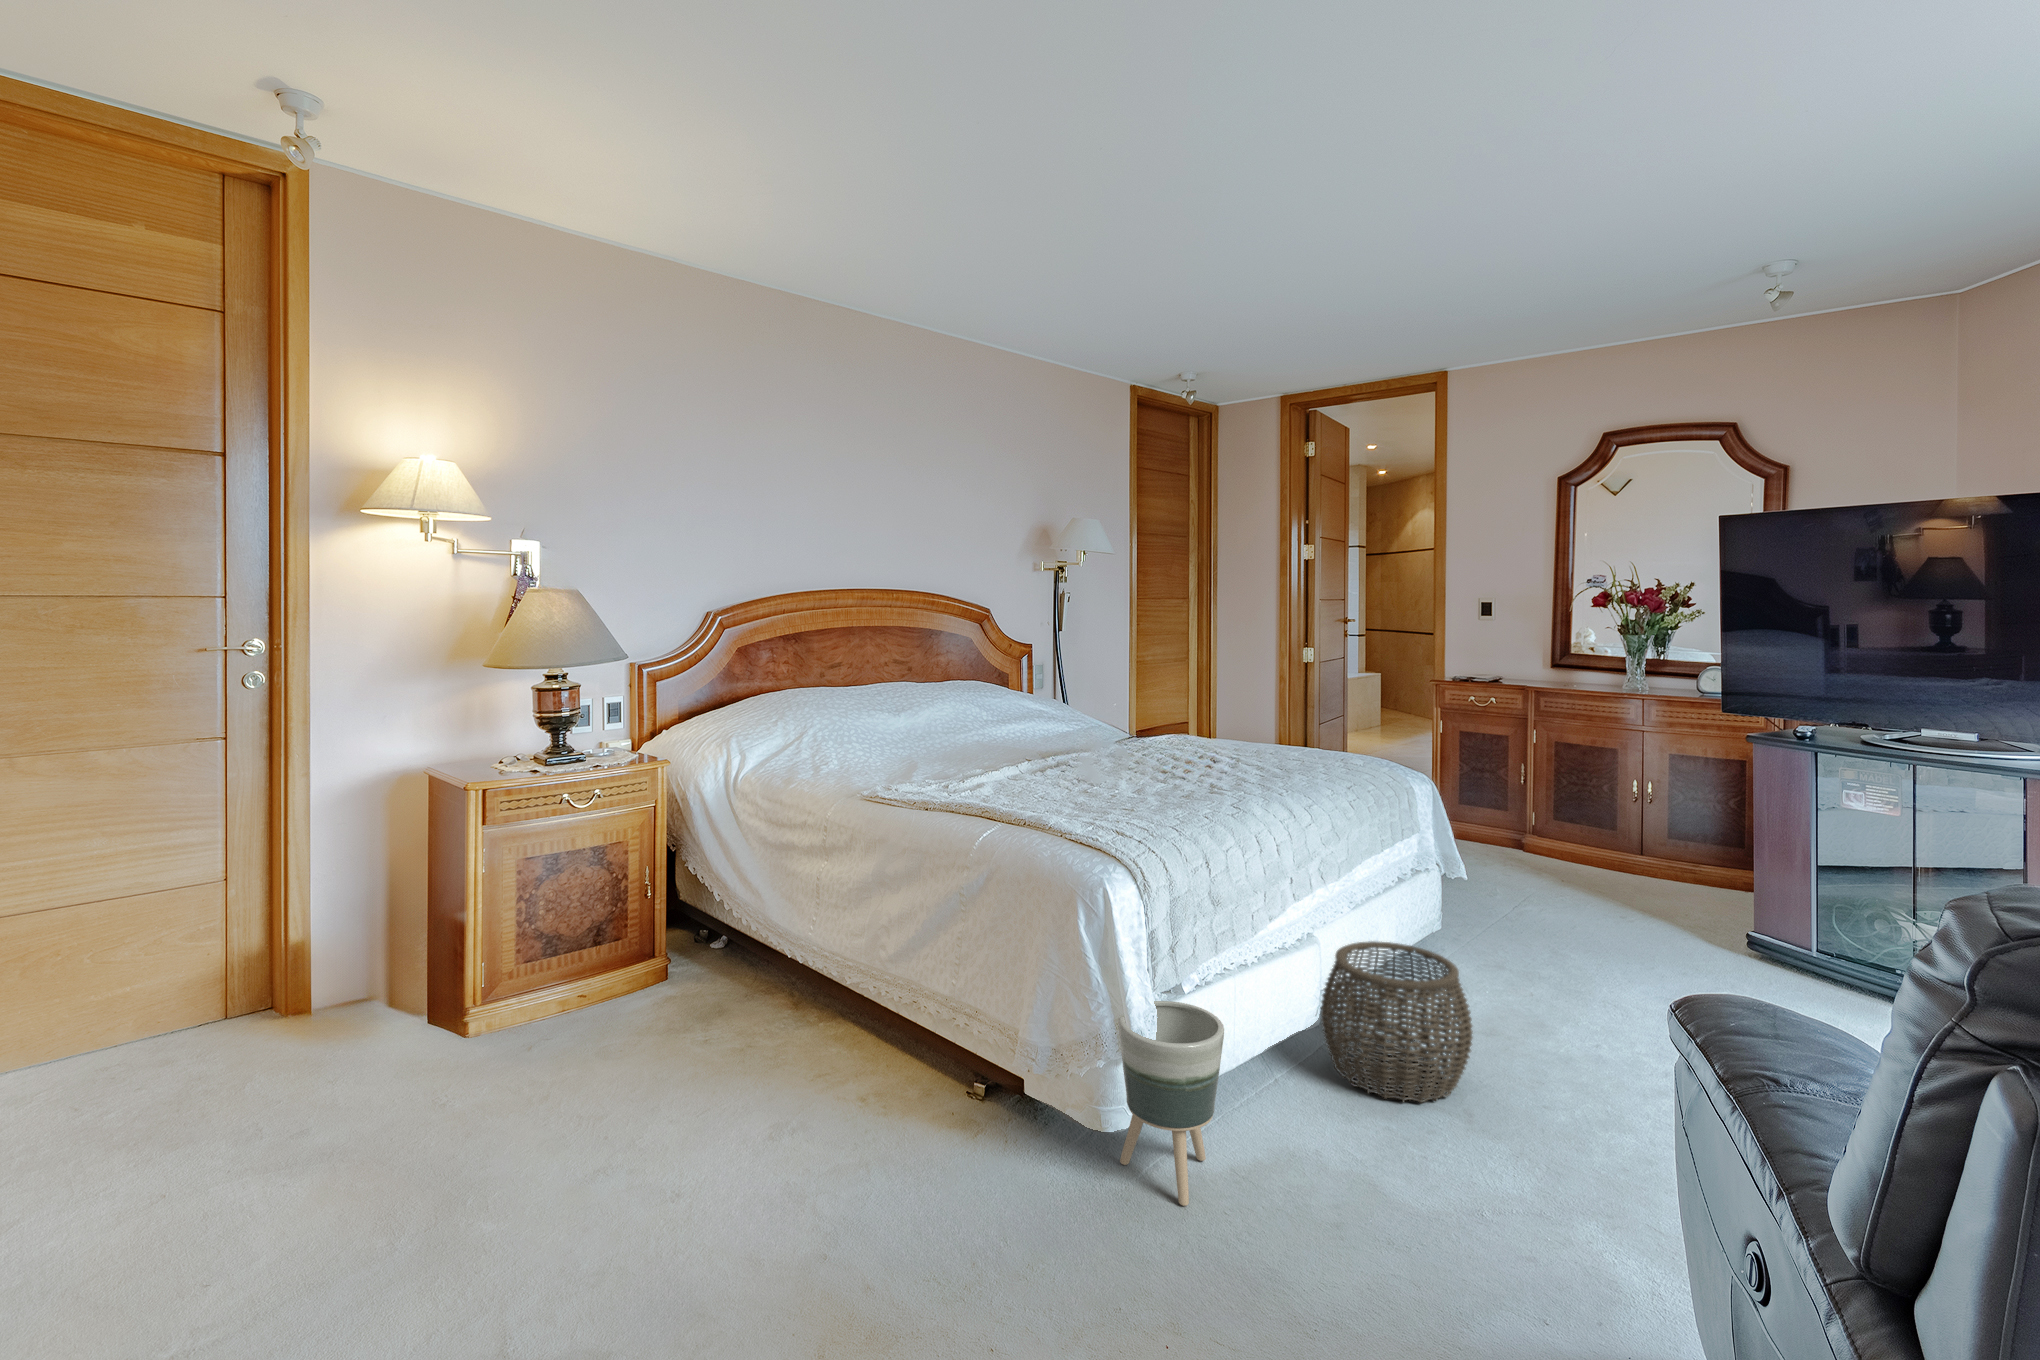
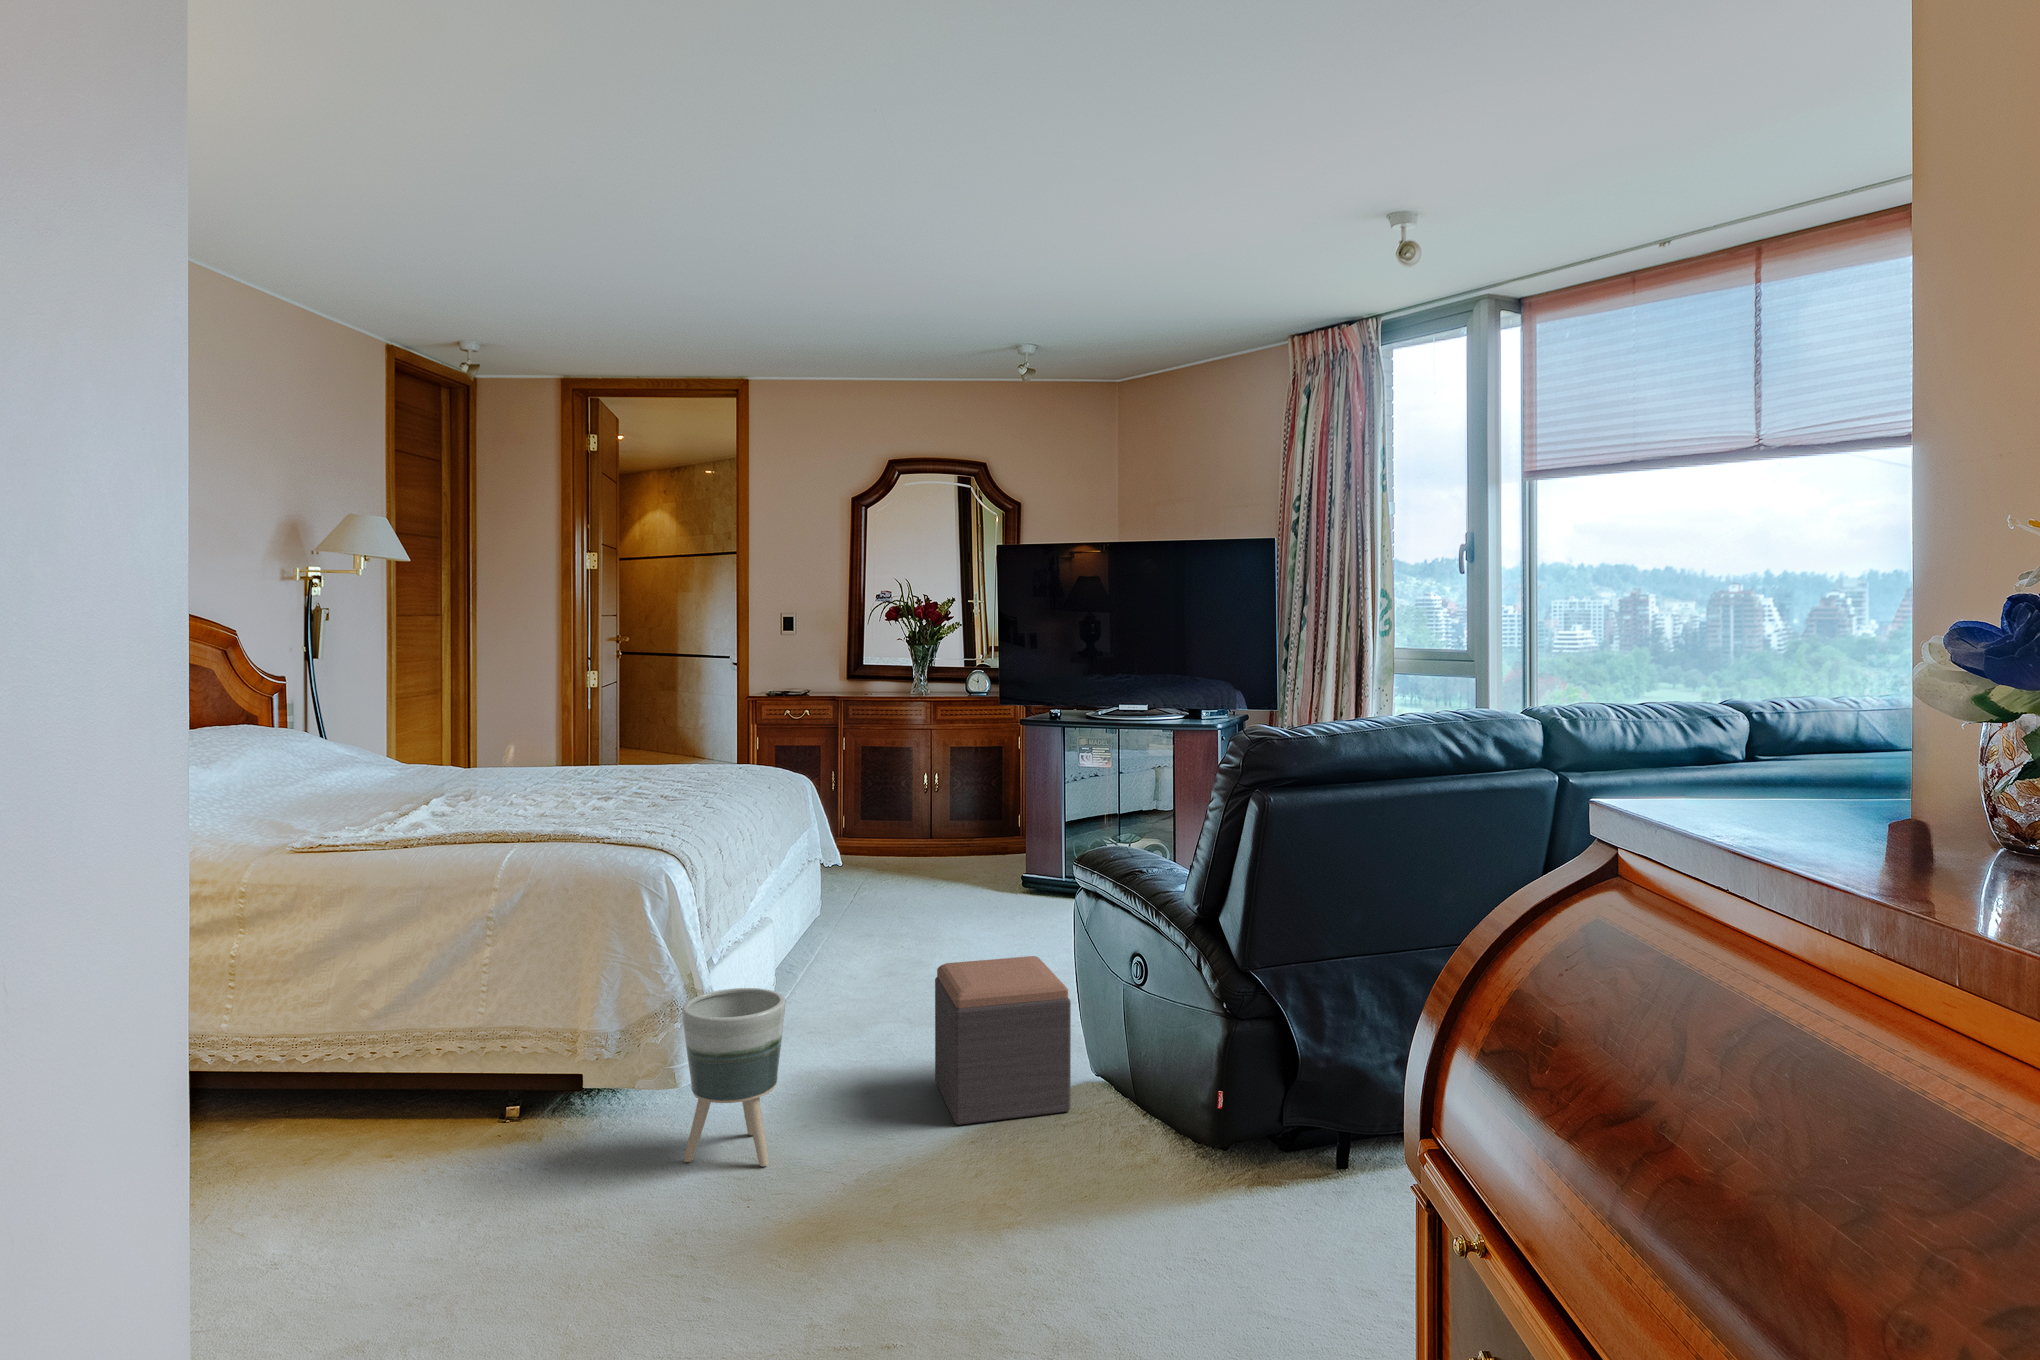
woven basket: present [1321,941,1473,1103] -> none [793,915,920,1049]
footstool: none [1423,1046,1607,1314] -> present [935,956,1071,1125]

